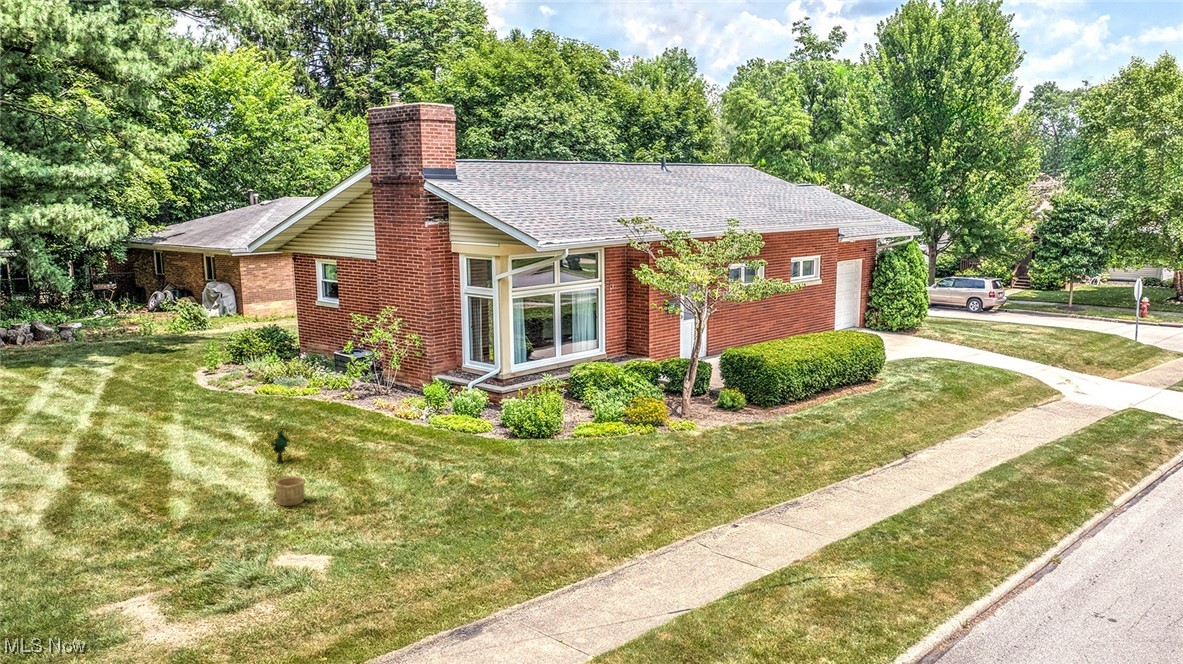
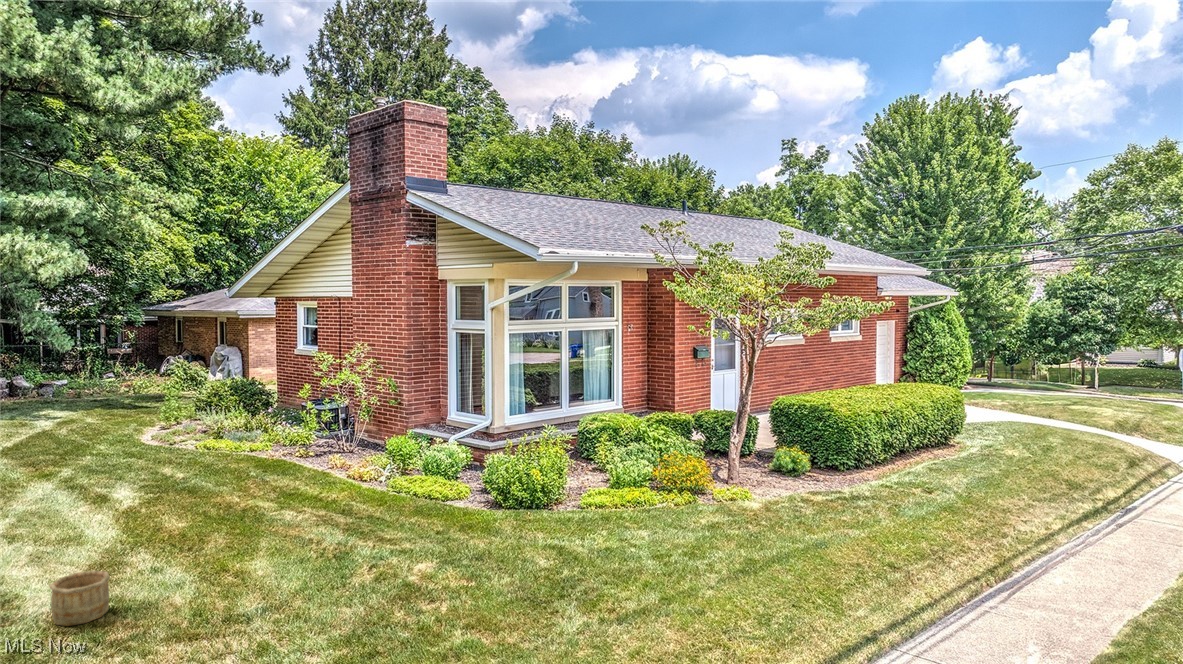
decorative plant: present [270,428,290,464] -> none [116,490,154,545]

